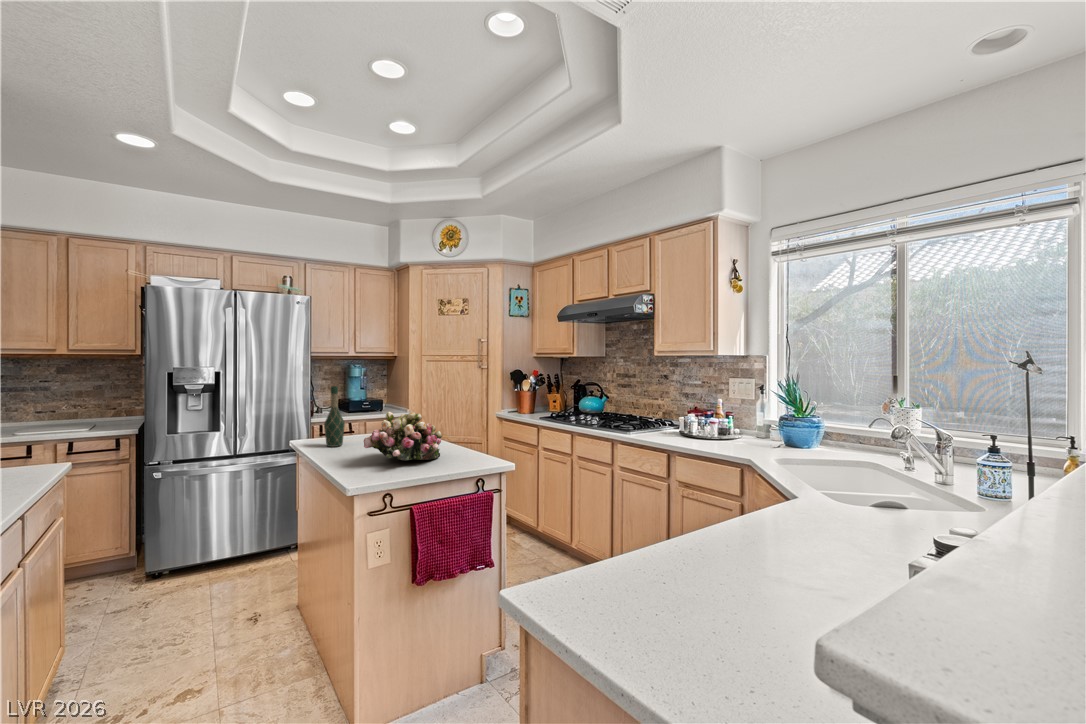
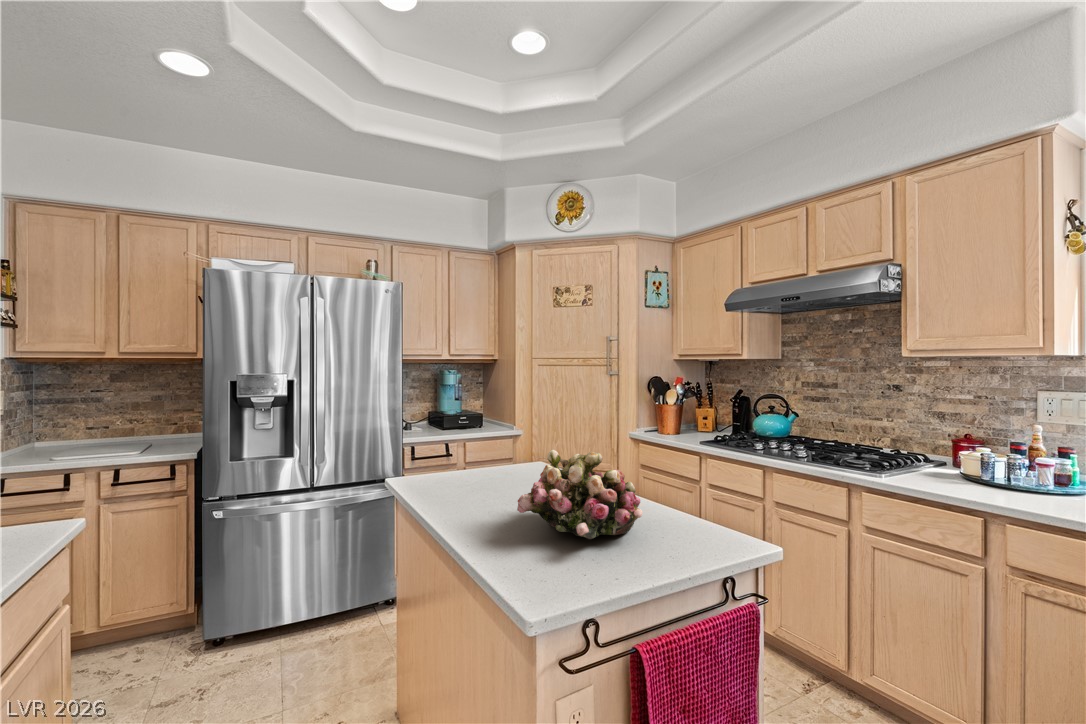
wine bottle: present [324,386,345,447] -> none [439,404,468,496]

